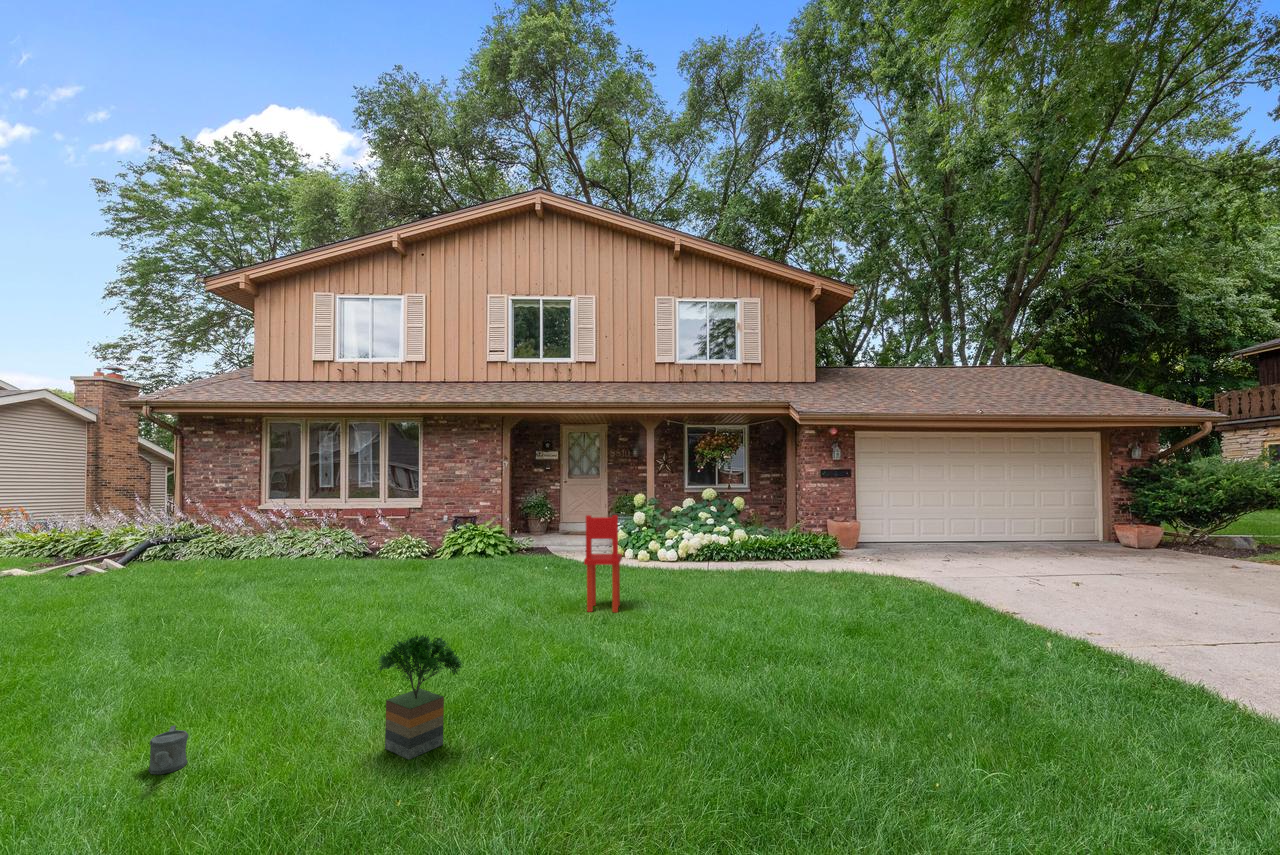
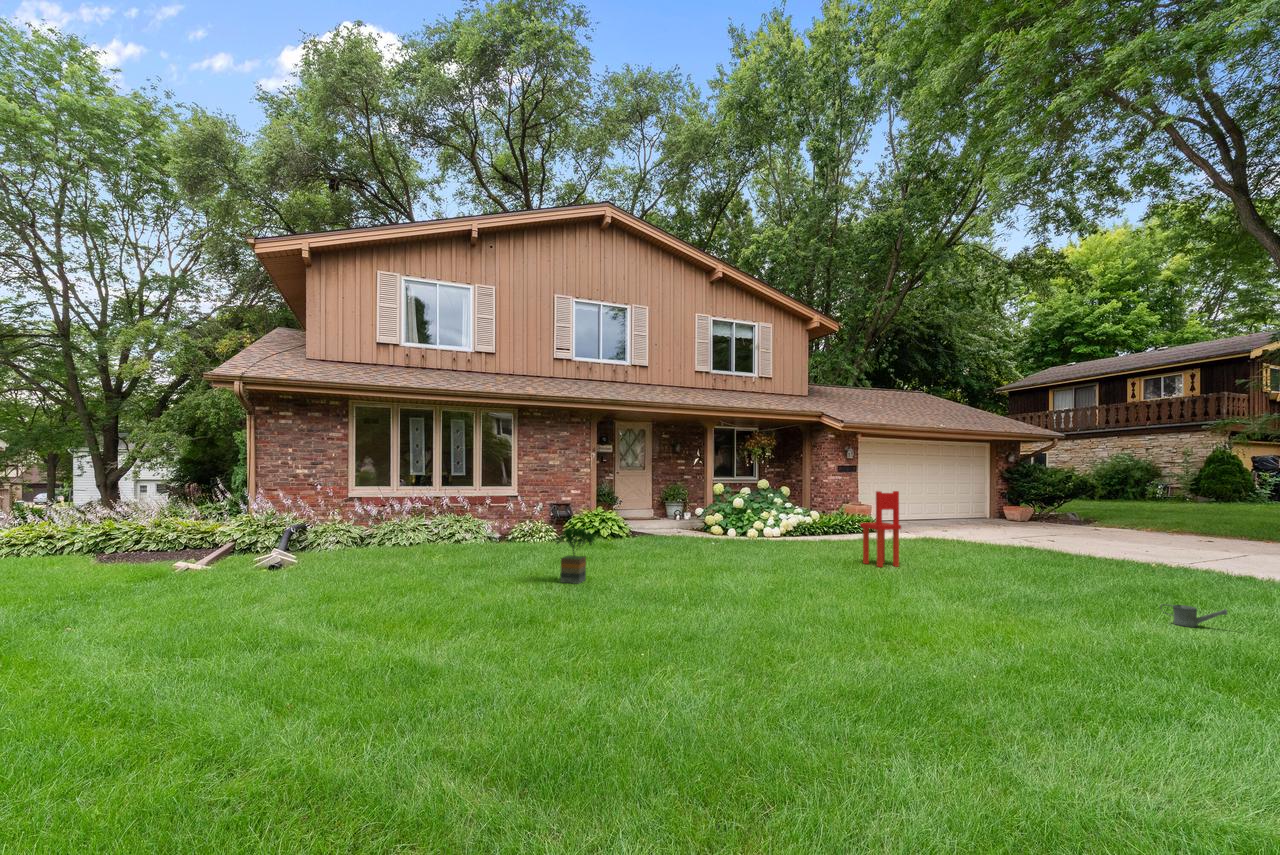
potted tree: present [377,635,463,760] -> present [556,528,594,584]
watering can: present [149,726,188,774] -> present [1160,604,1228,627]

